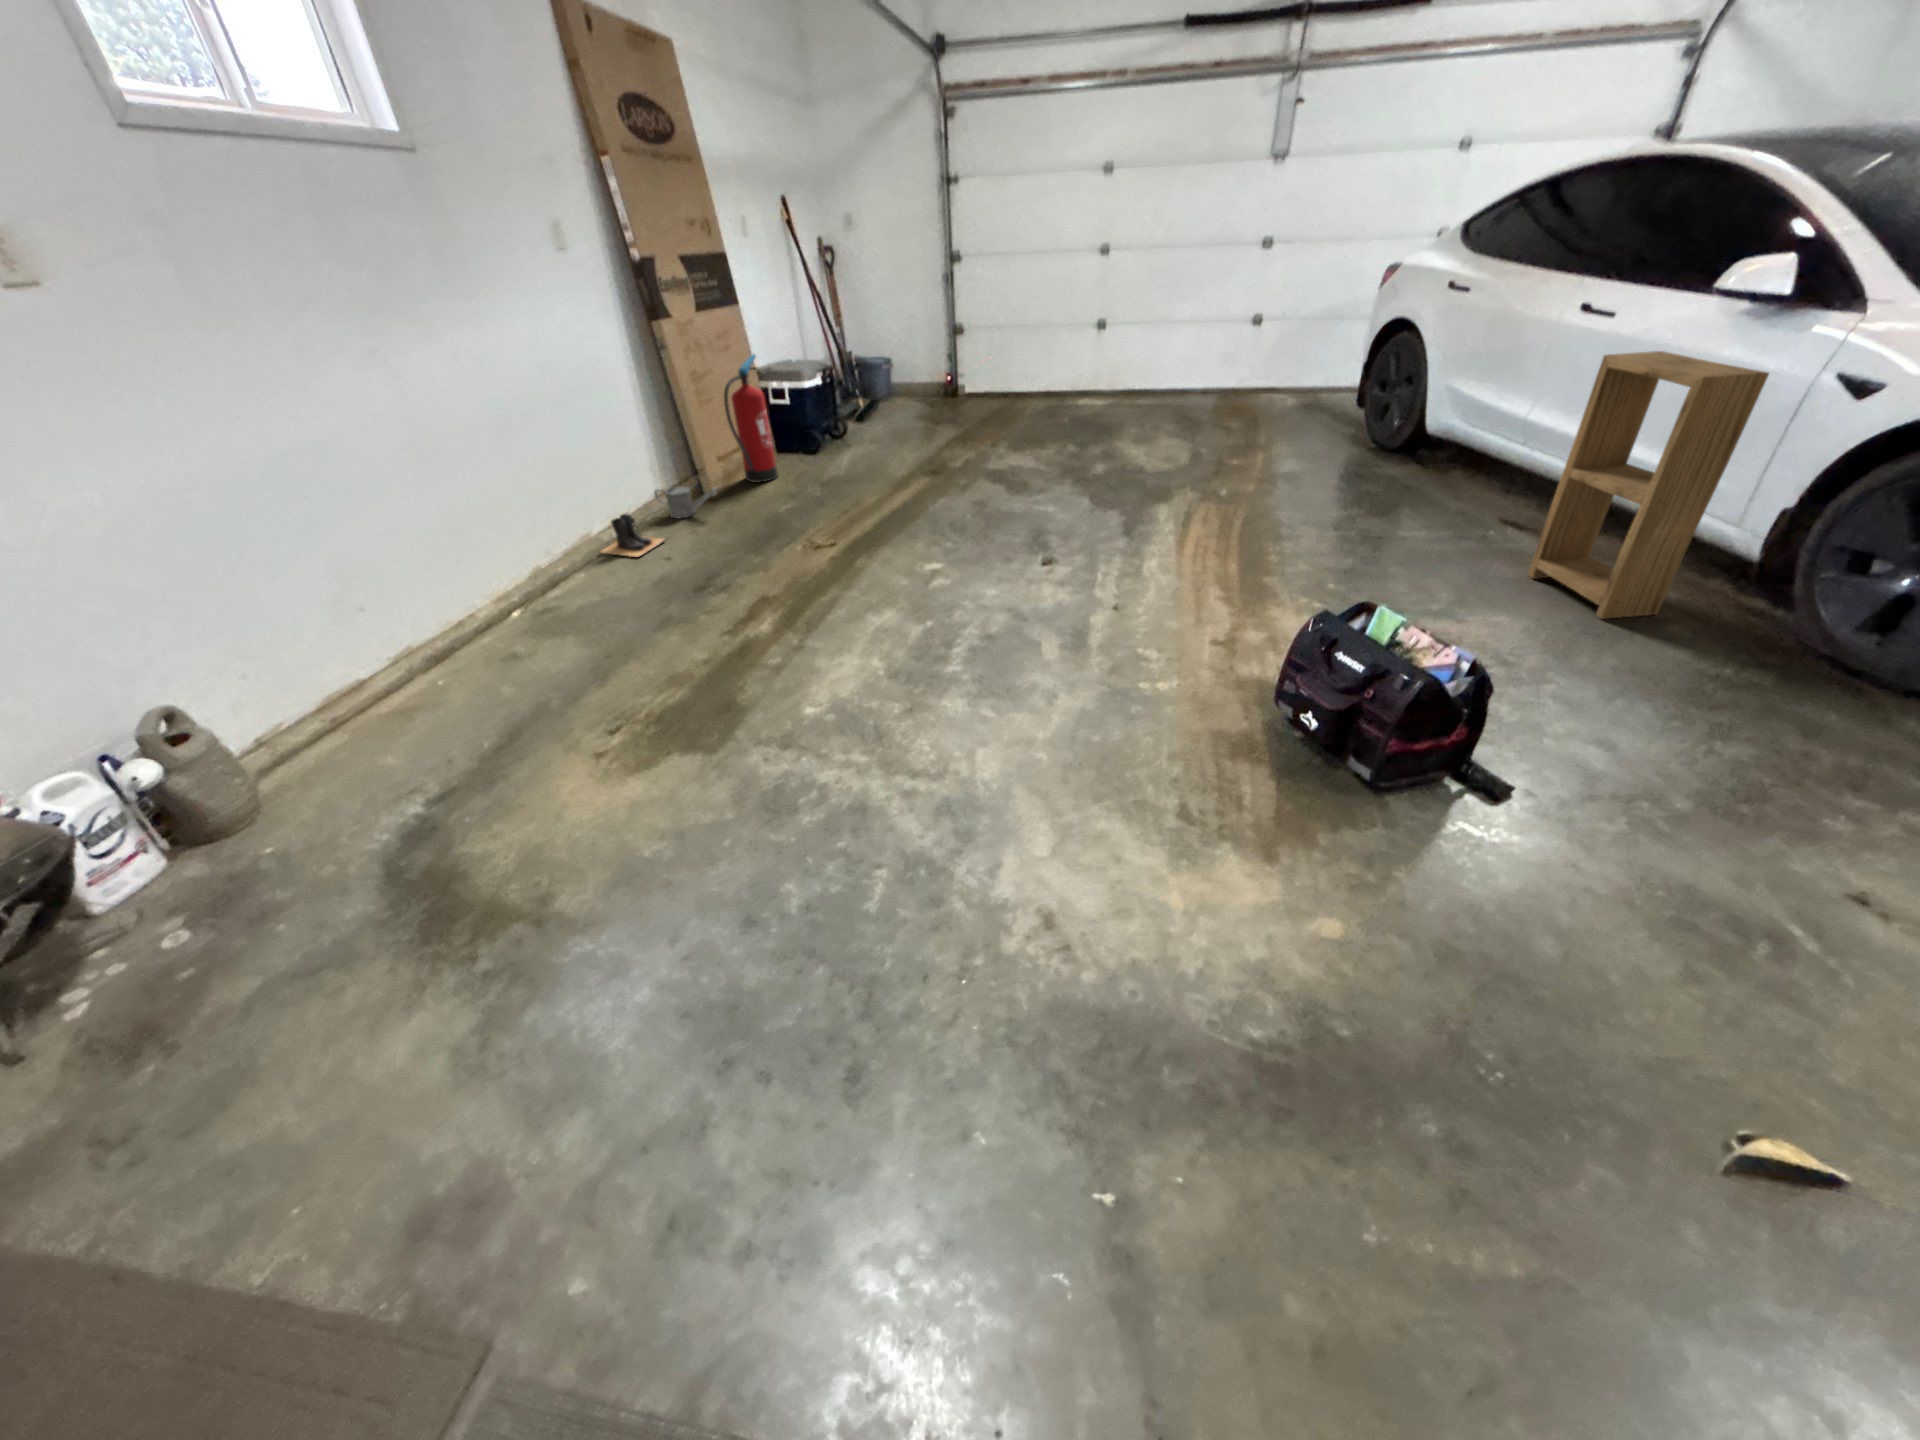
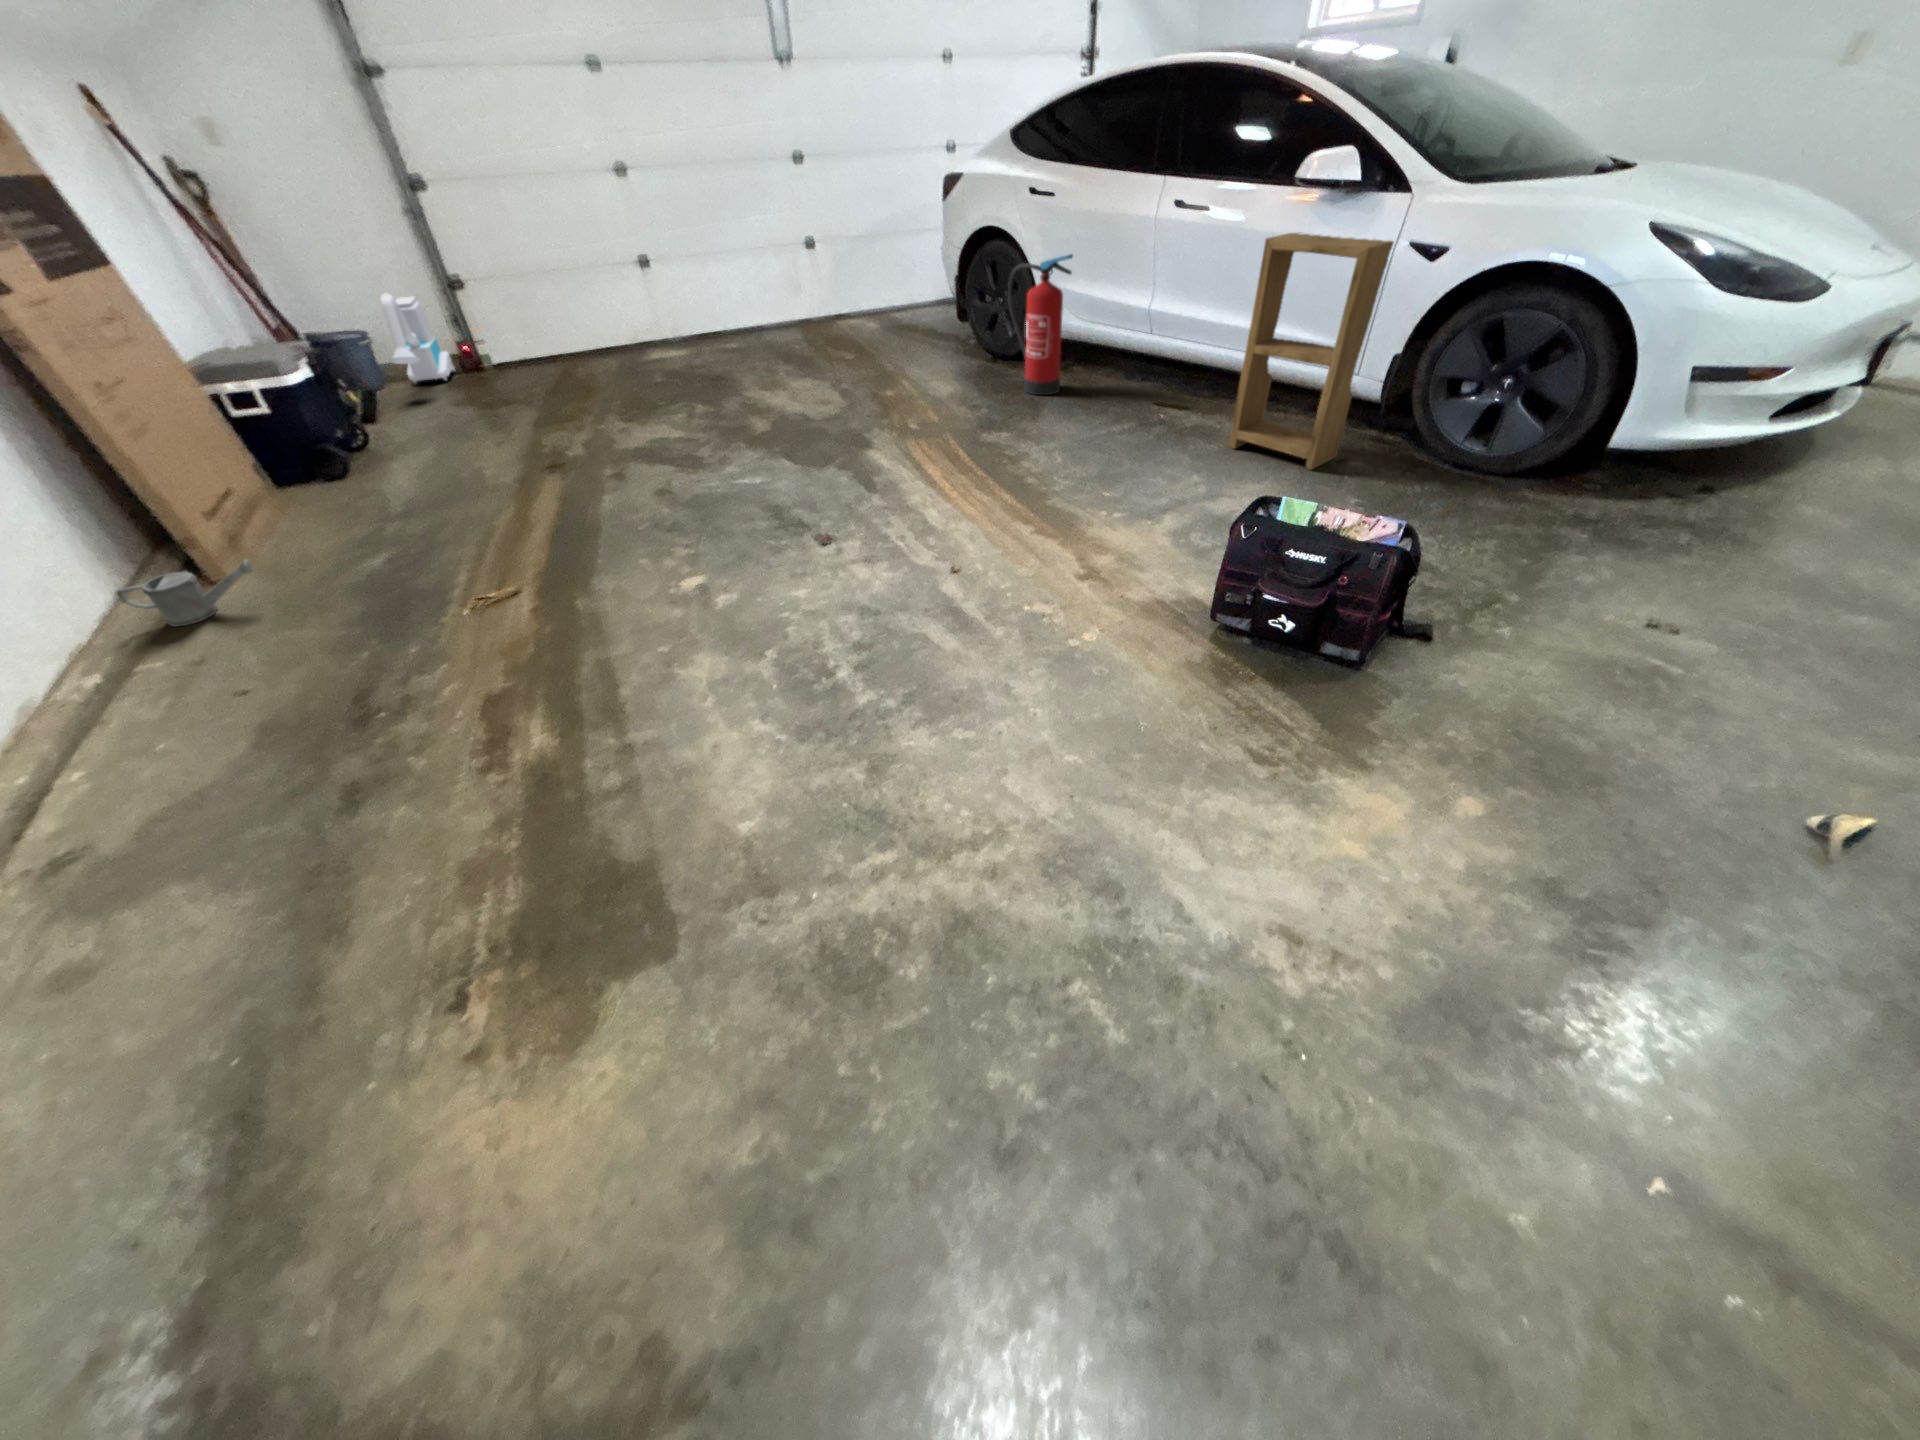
vacuum cleaner: none [891,334,940,401] -> present [381,293,455,384]
fire extinguisher: present [724,354,778,482] -> present [1008,254,1073,395]
boots: present [600,514,665,557] -> none [76,643,206,723]

